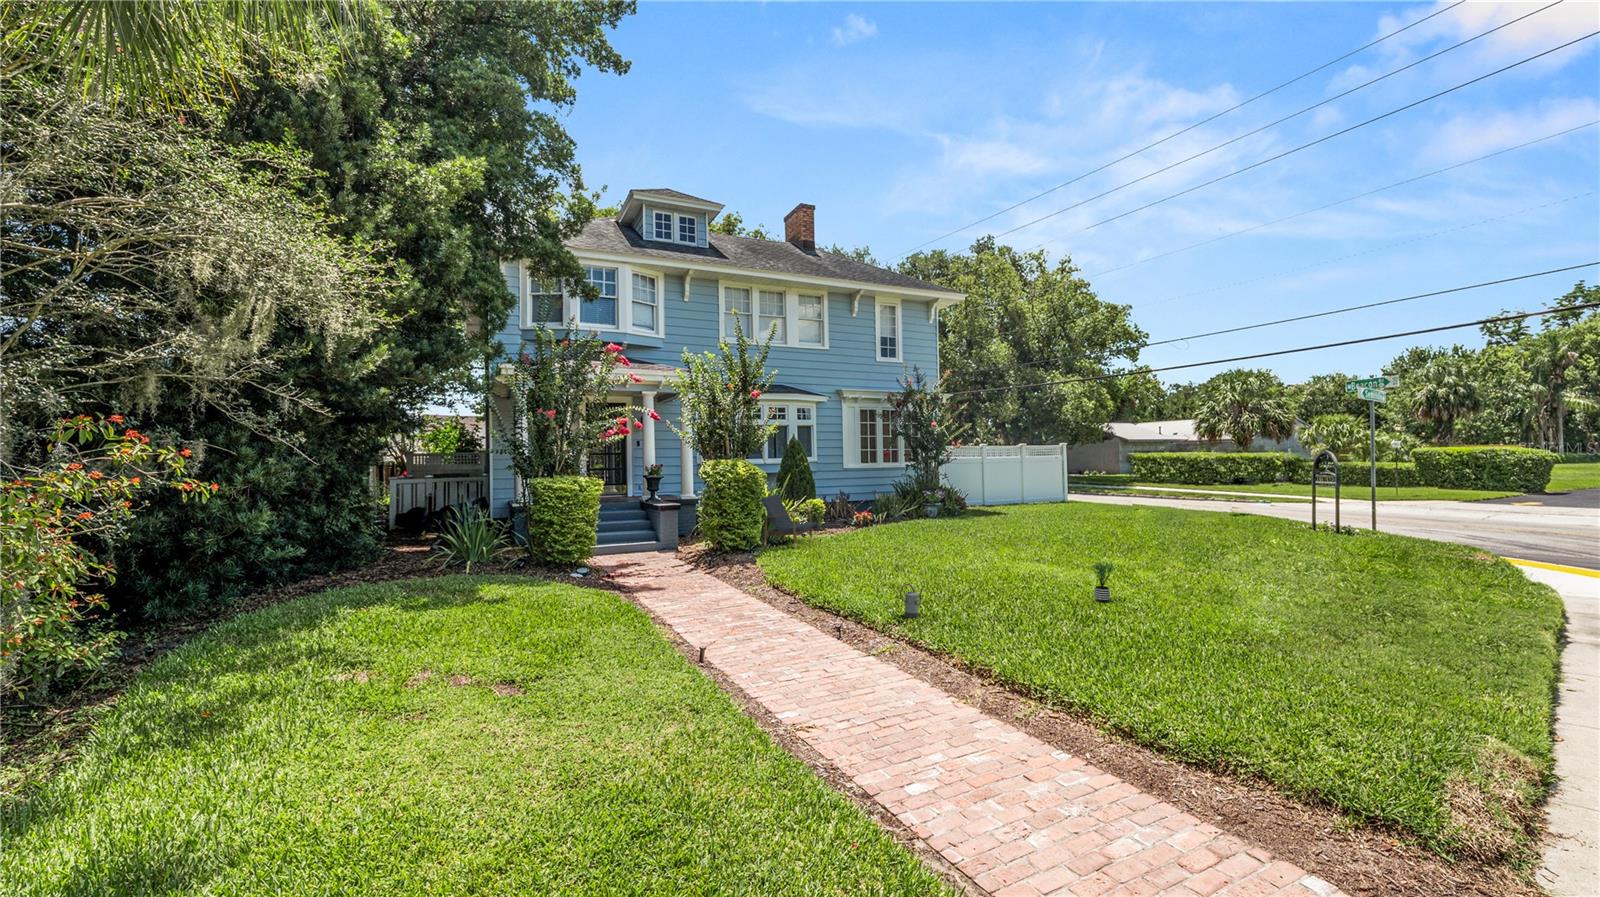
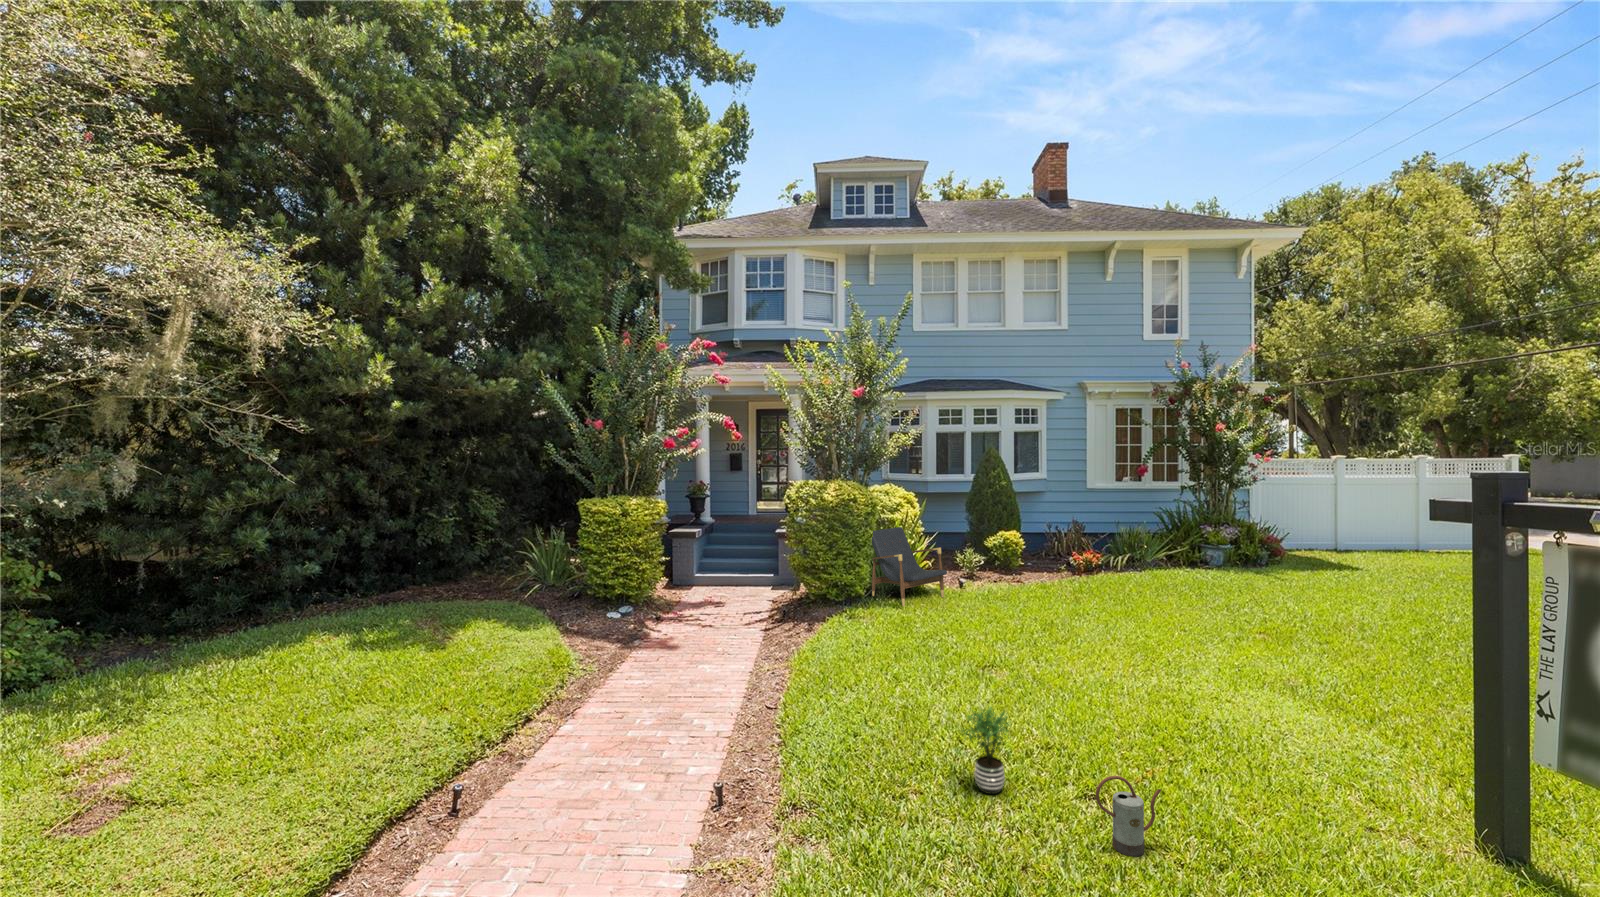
potted plant: present [1091,562,1115,602] -> present [963,708,1010,794]
watering can: present [900,584,923,618] -> present [1096,776,1161,856]

